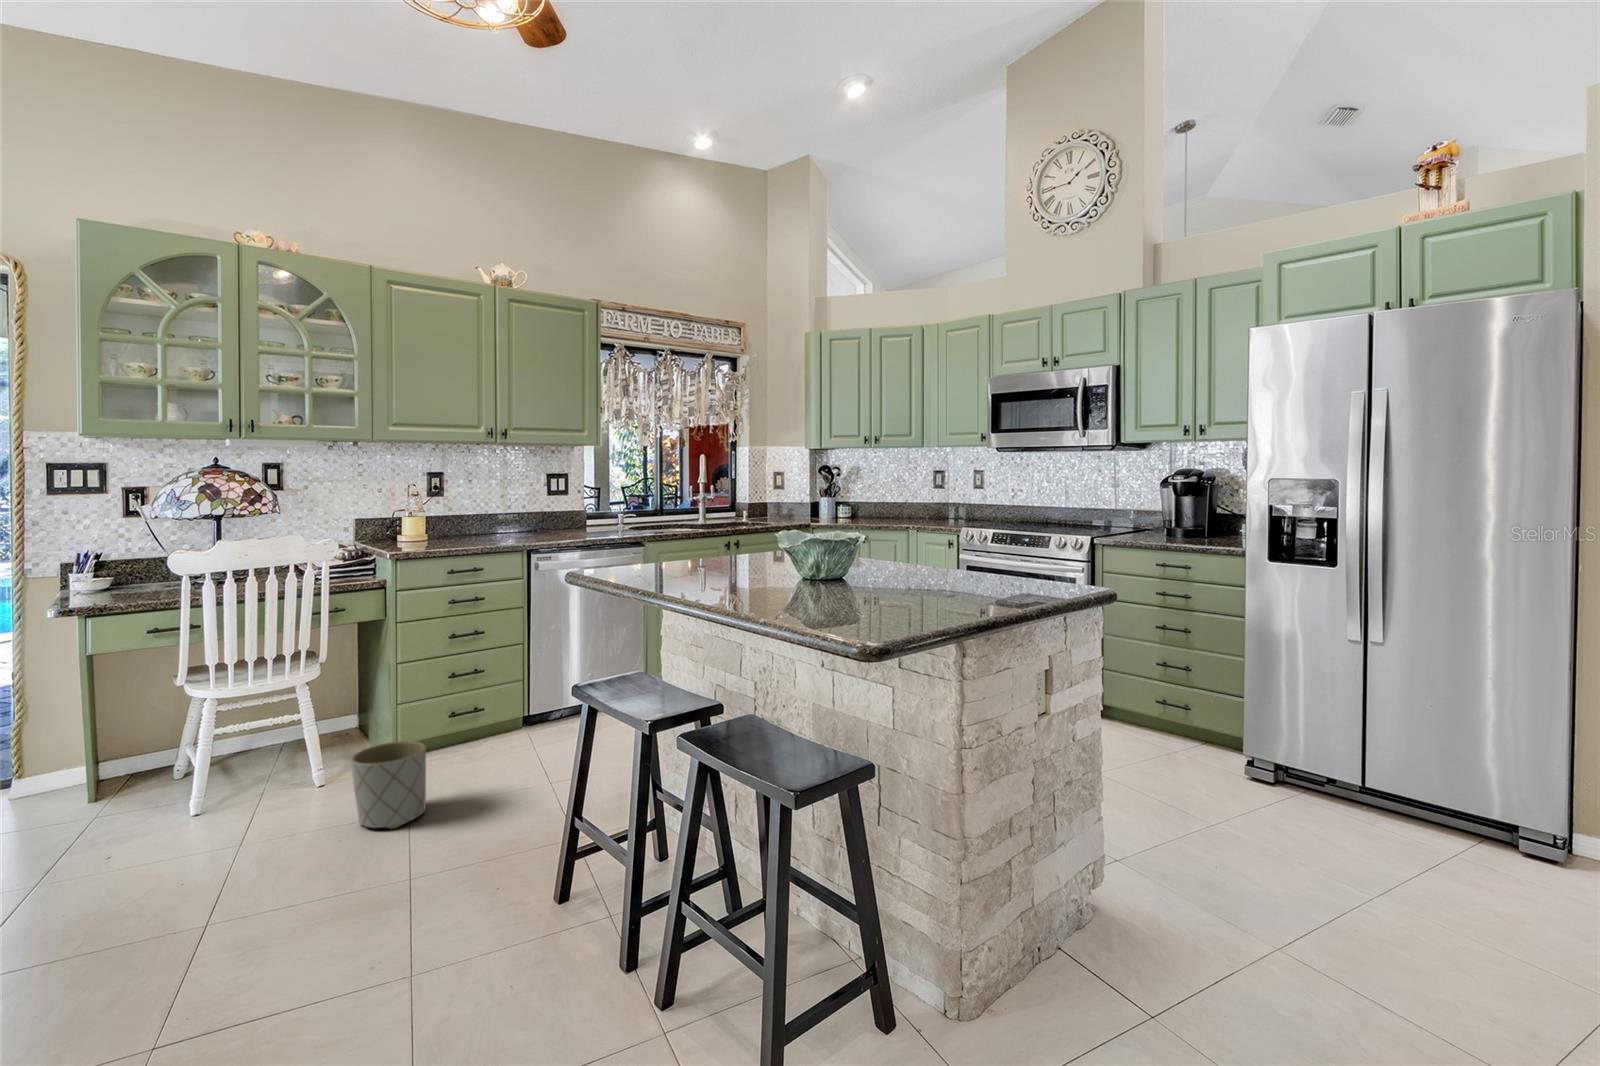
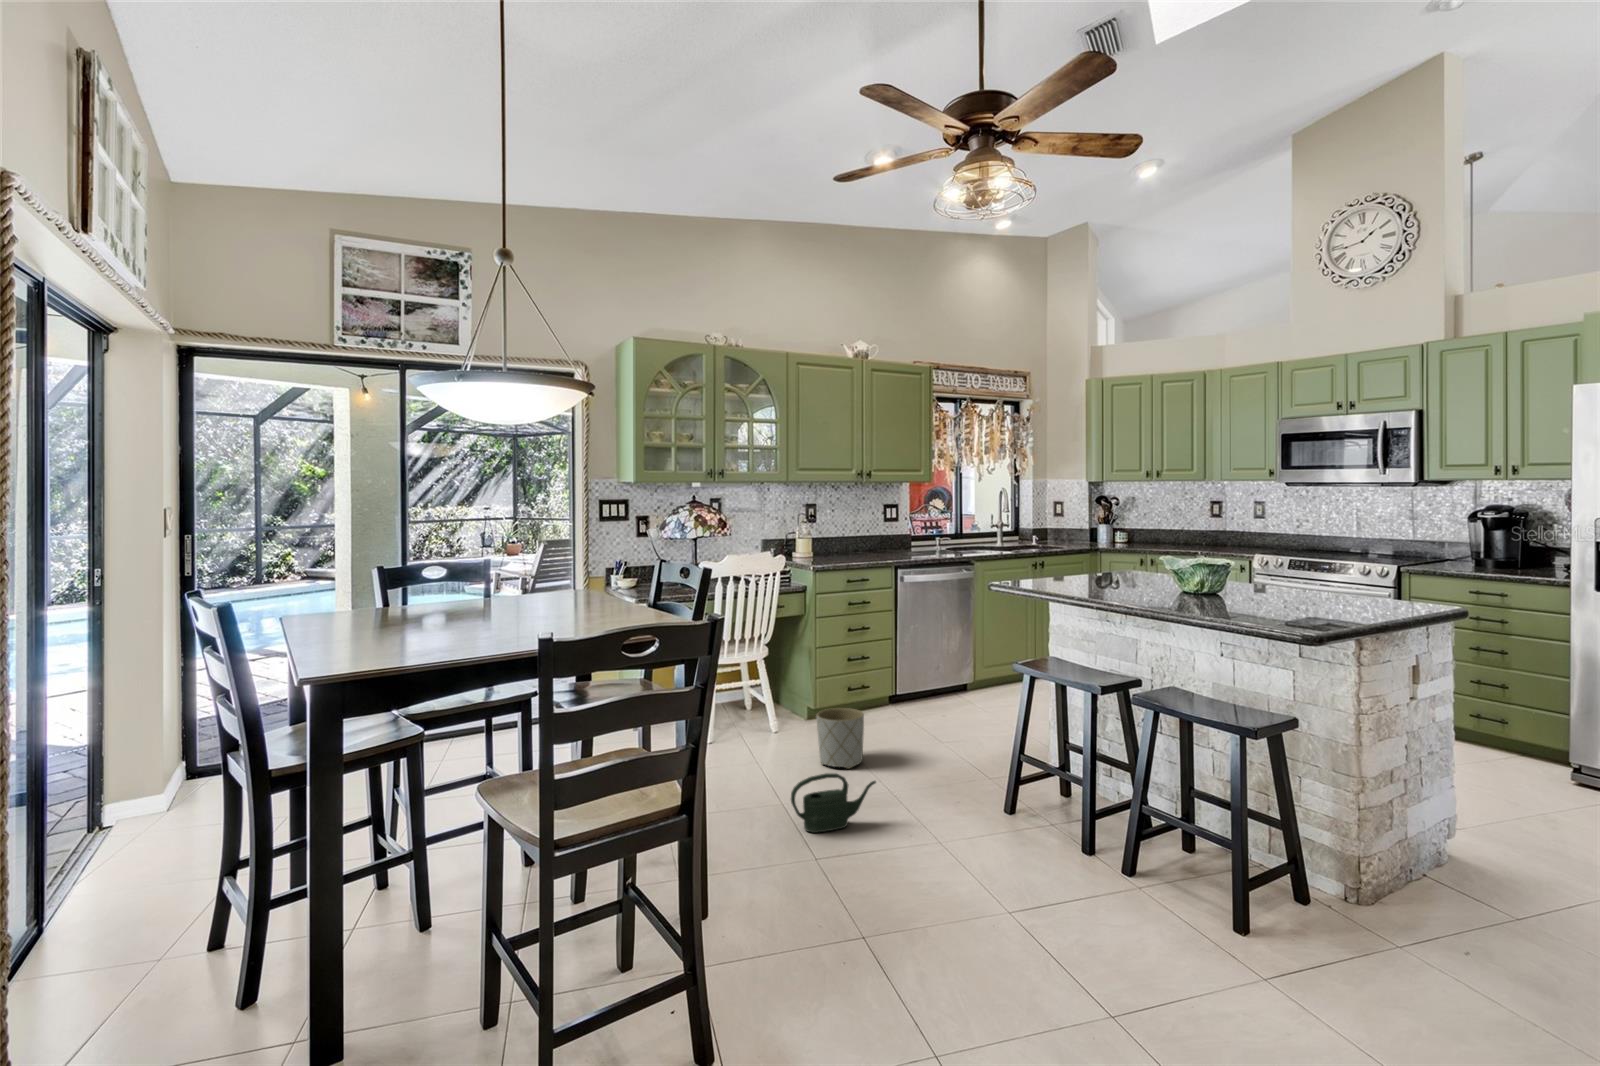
watering can: none [187,864,354,964] -> present [791,773,876,833]

